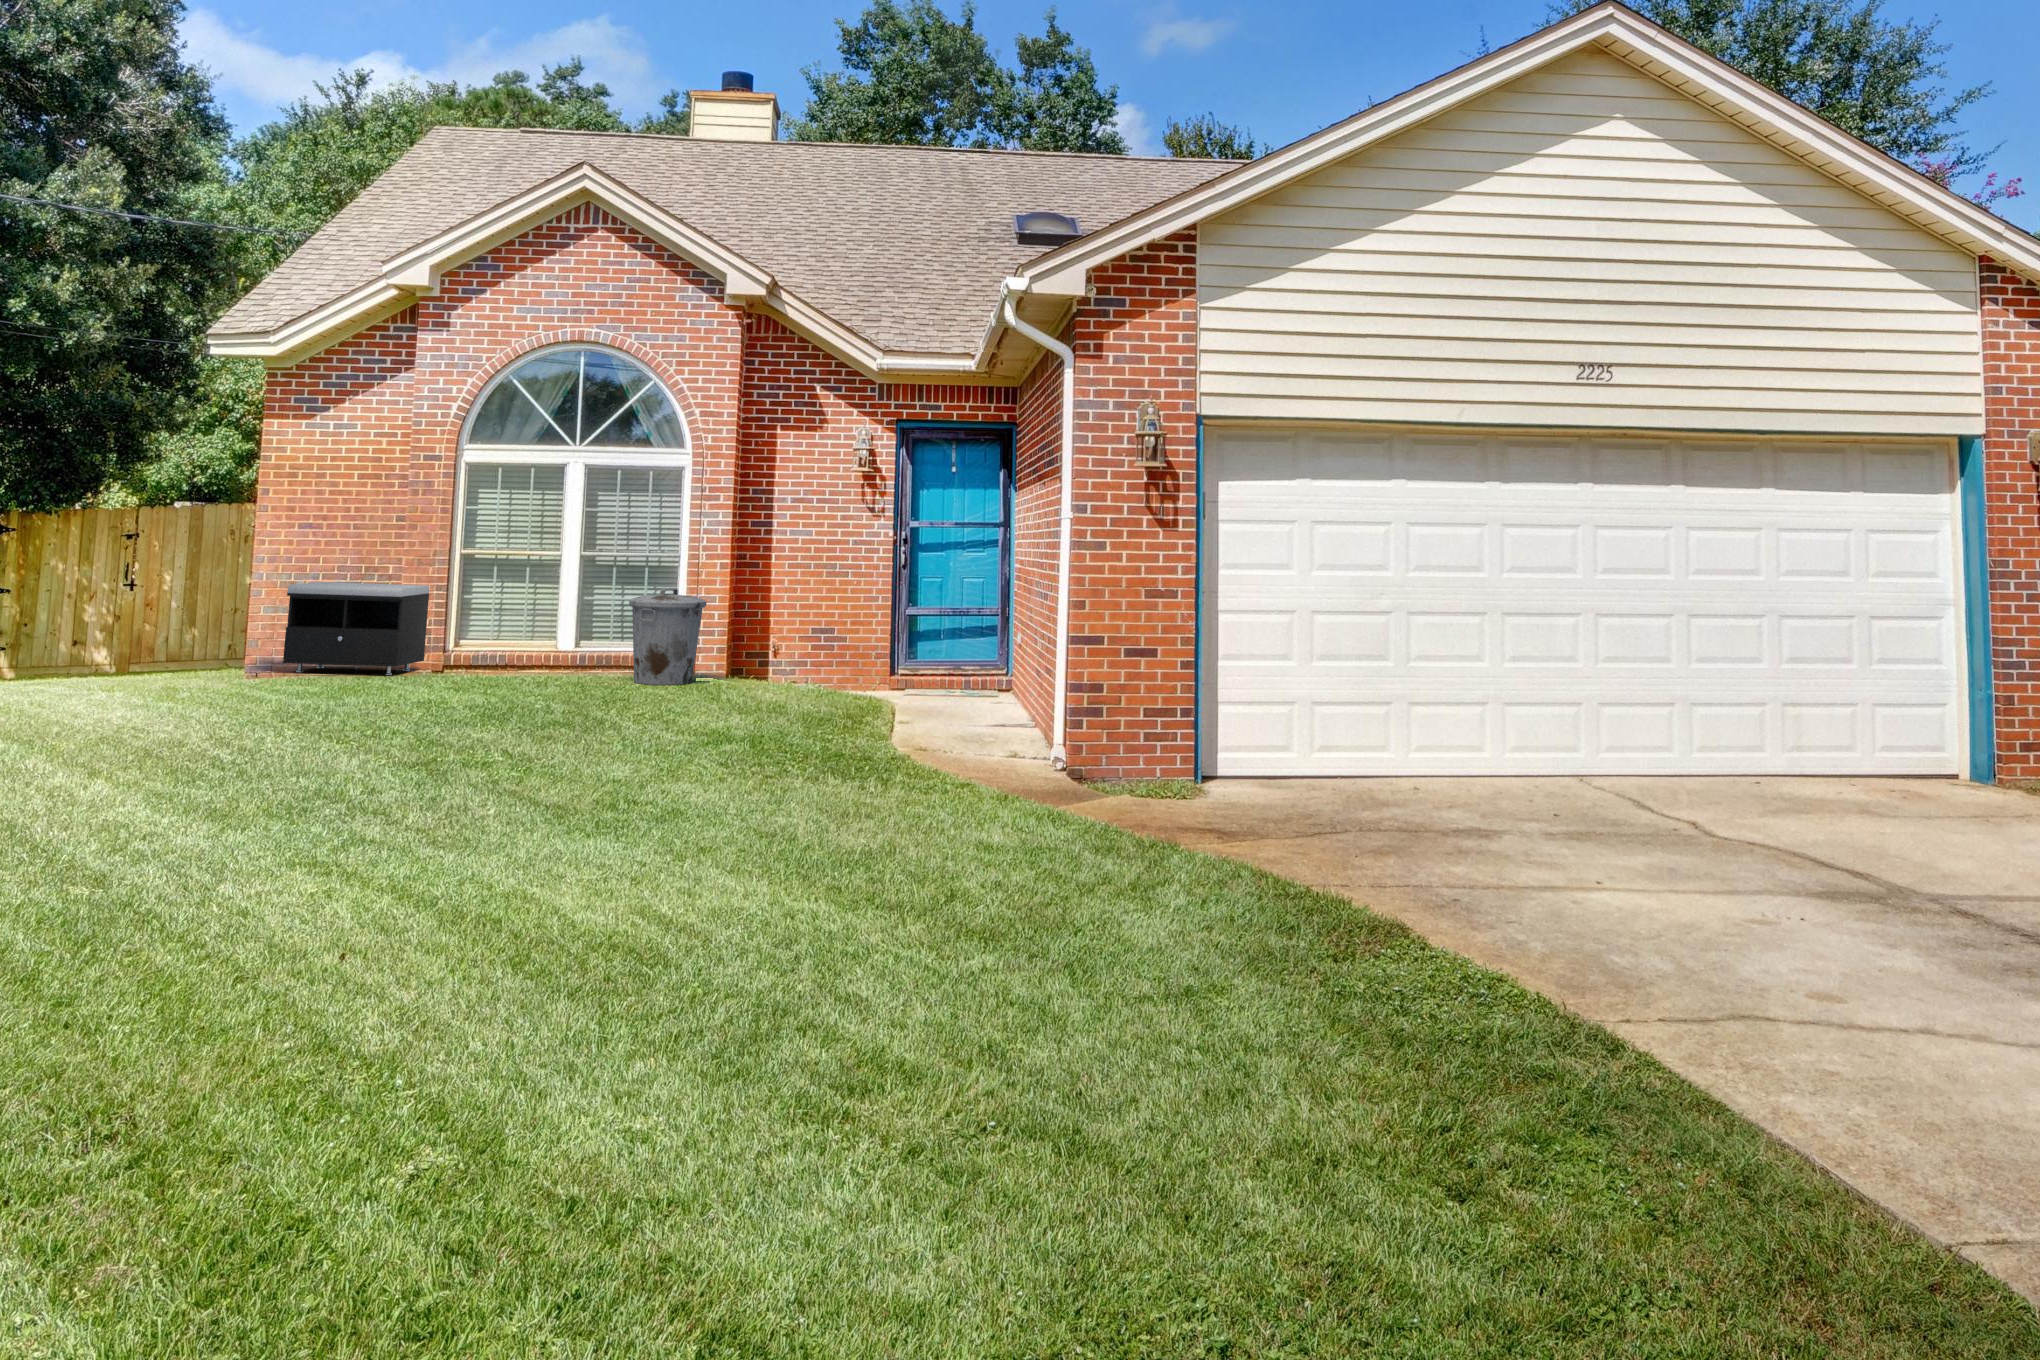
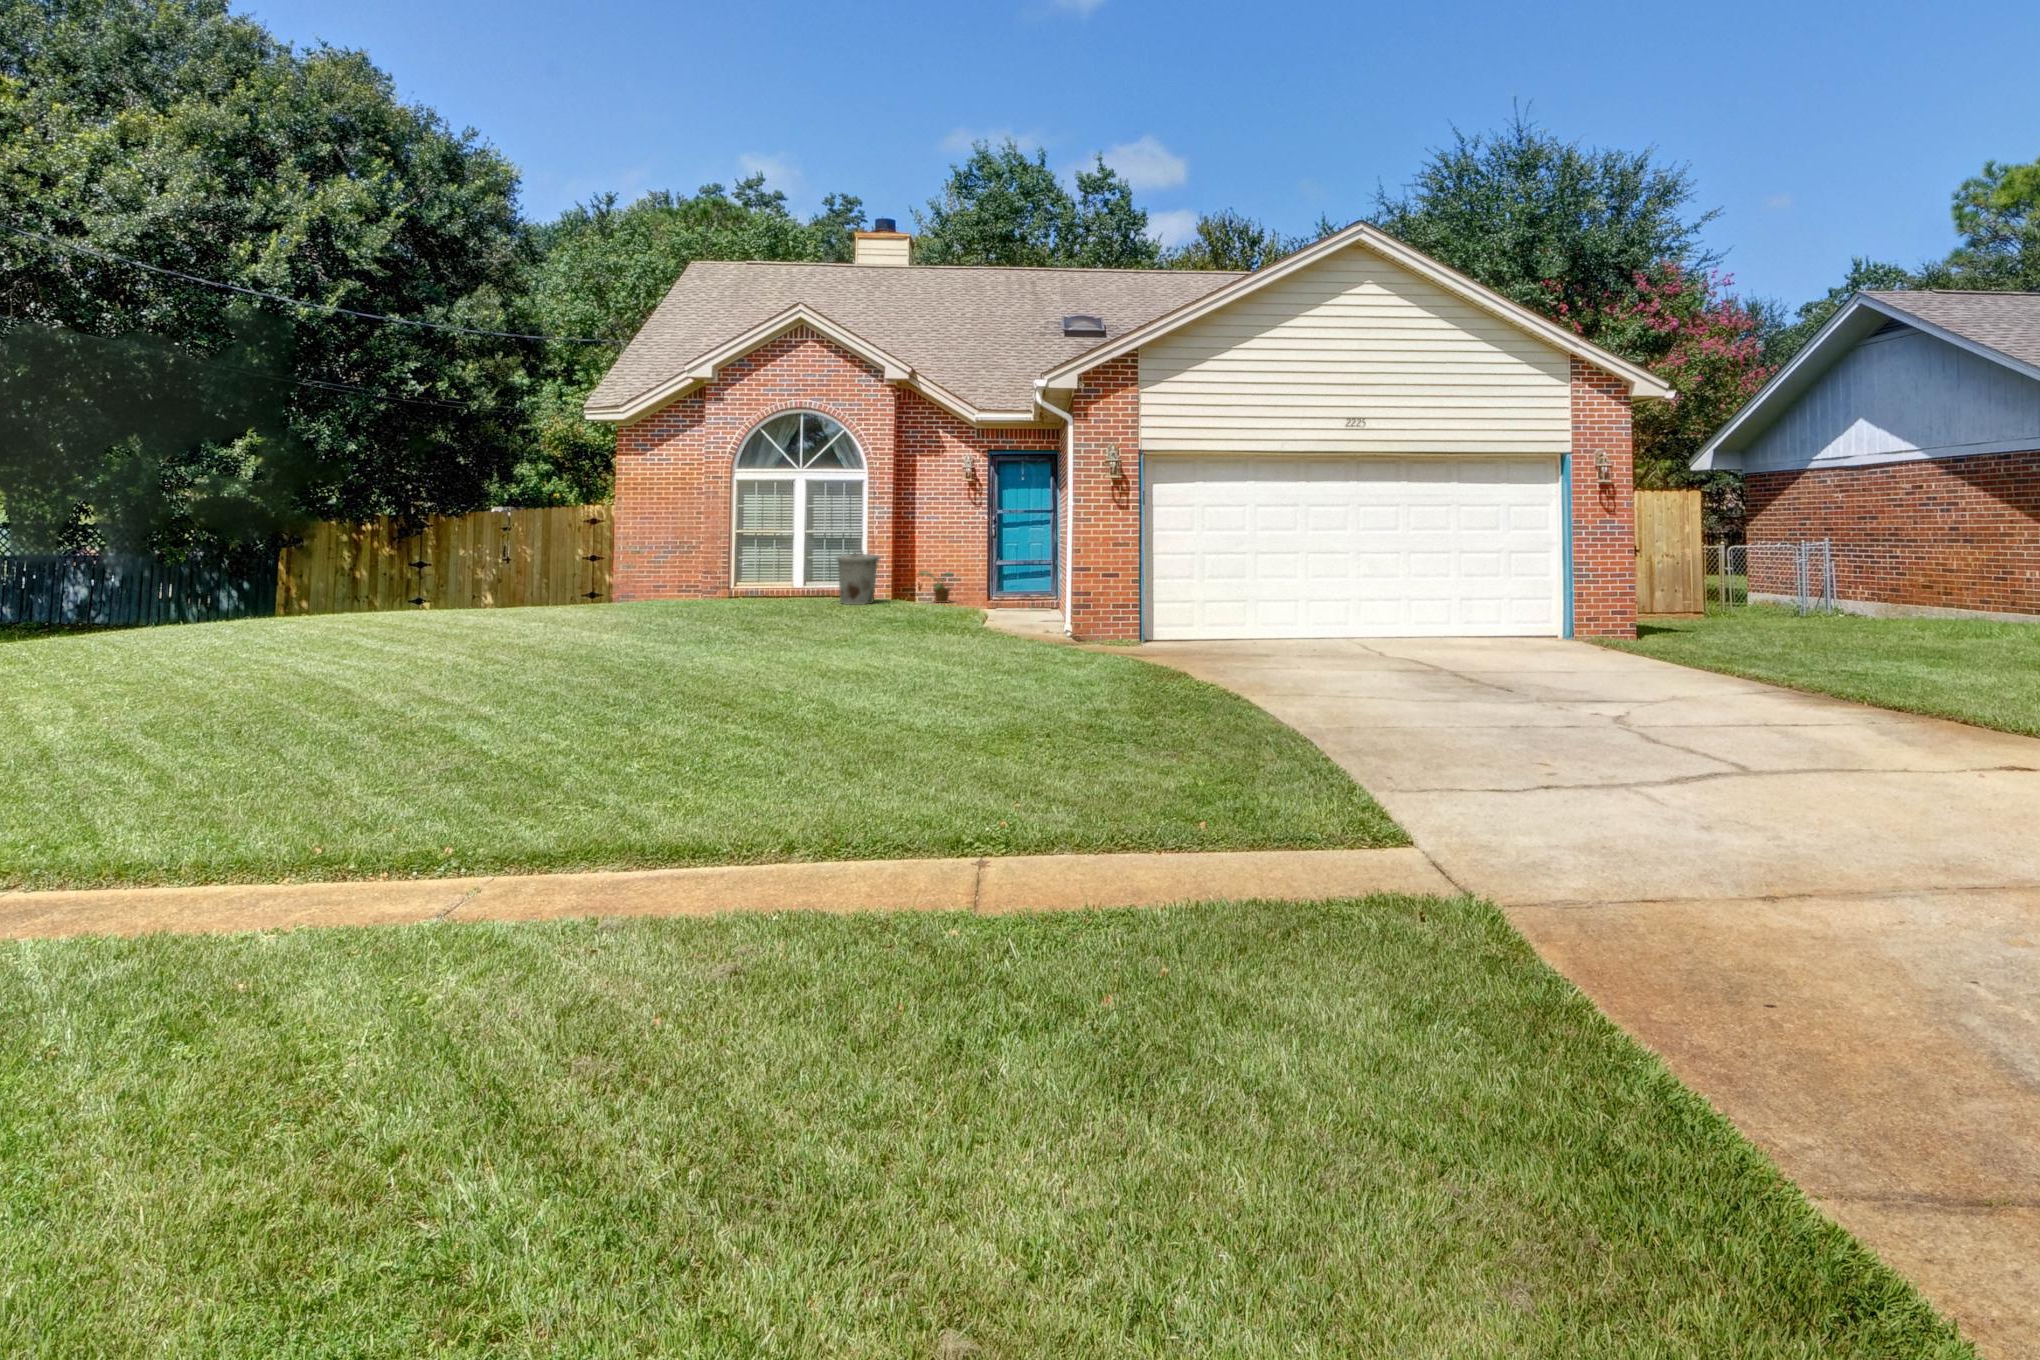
storage bench: present [283,582,429,675] -> none [640,551,720,602]
potted plant: none [772,627,832,683] -> present [919,571,953,603]

